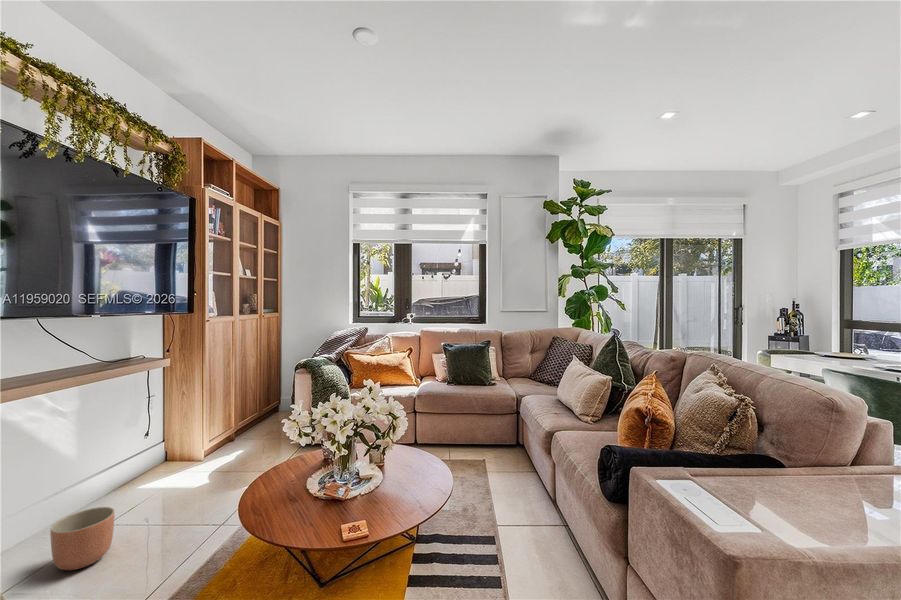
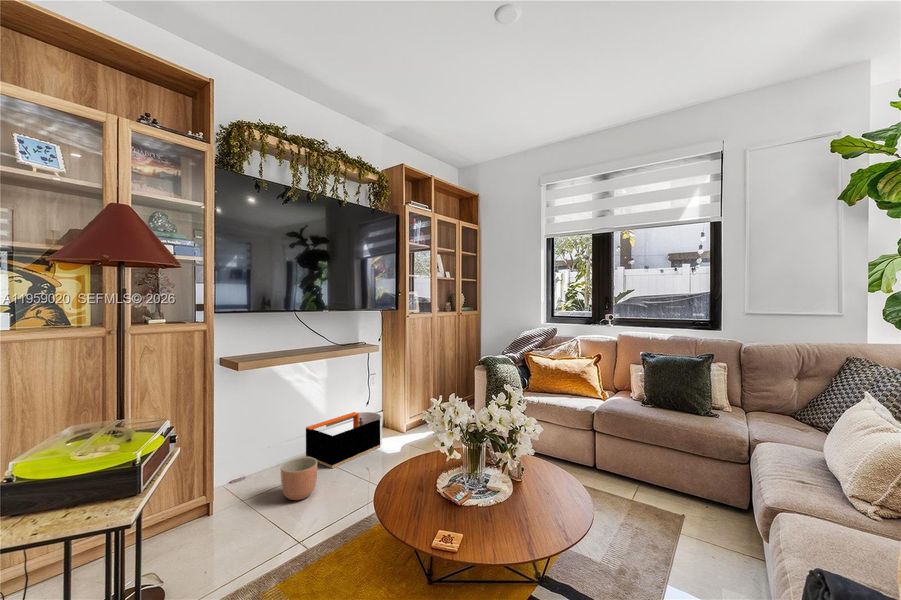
storage bin: none [56,441,177,520] -> present [306,412,382,468]

